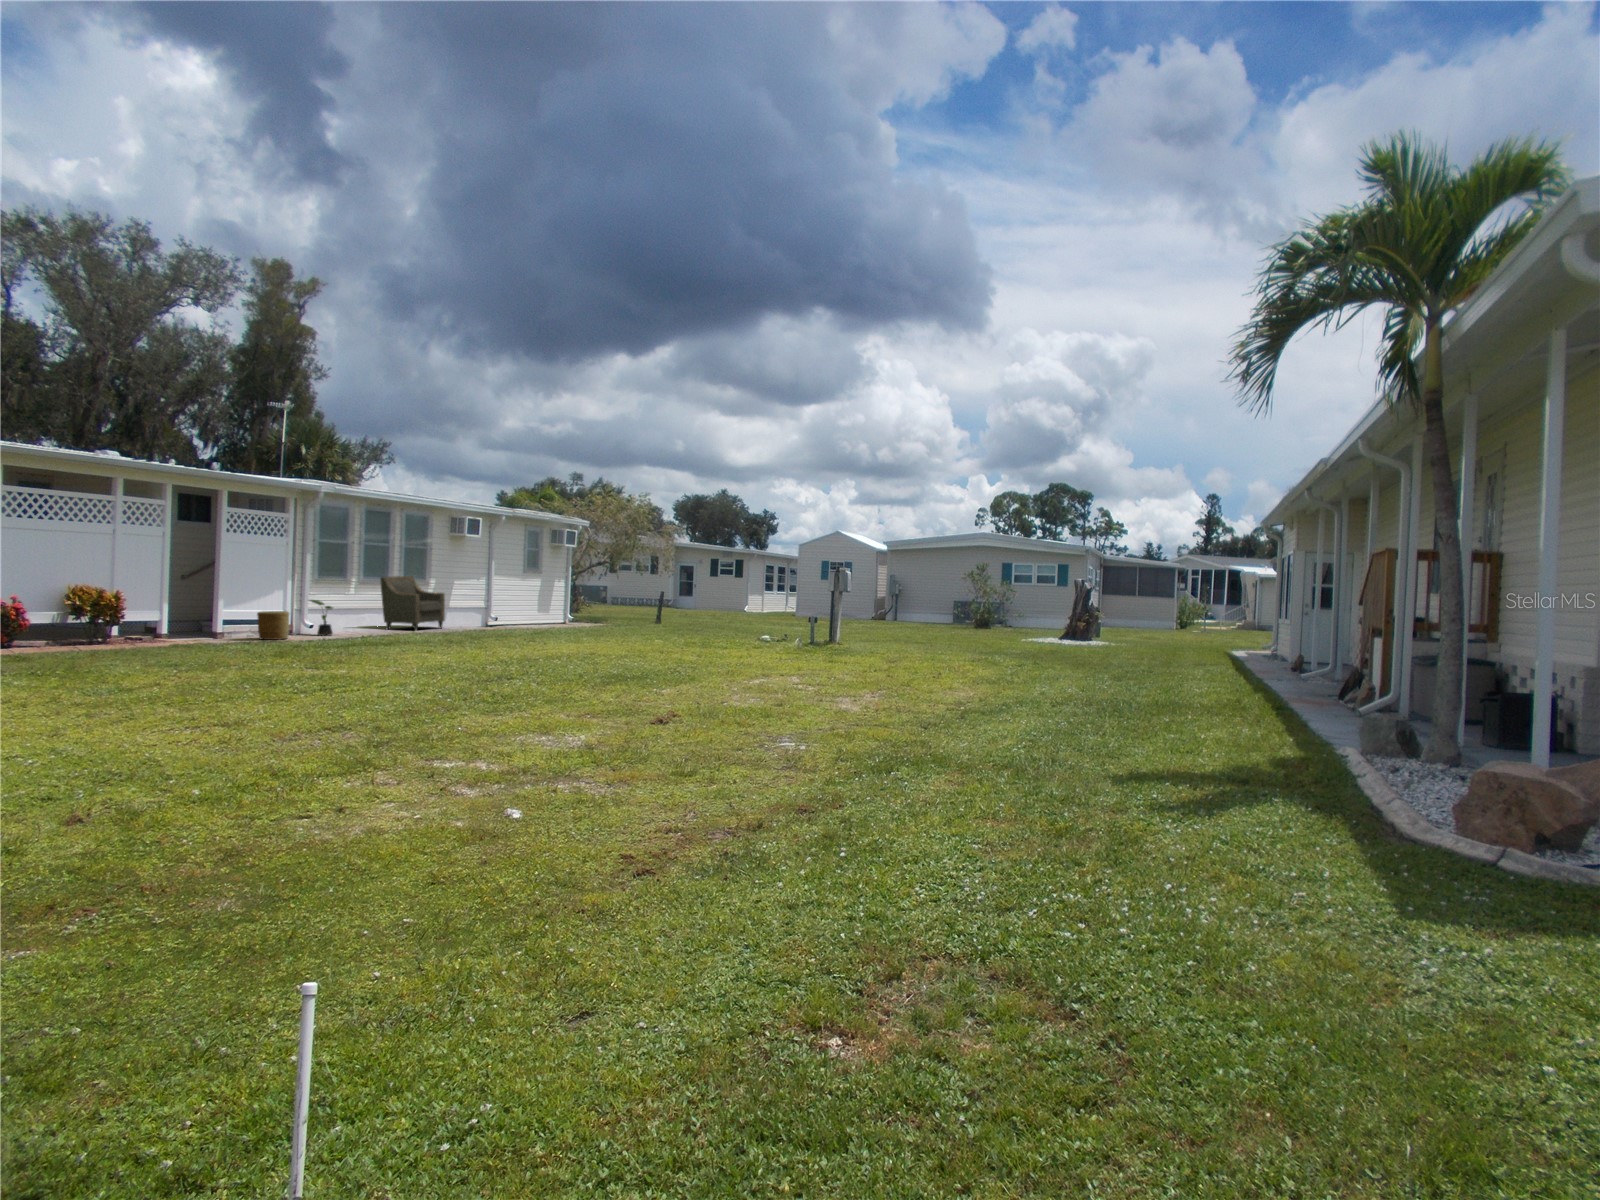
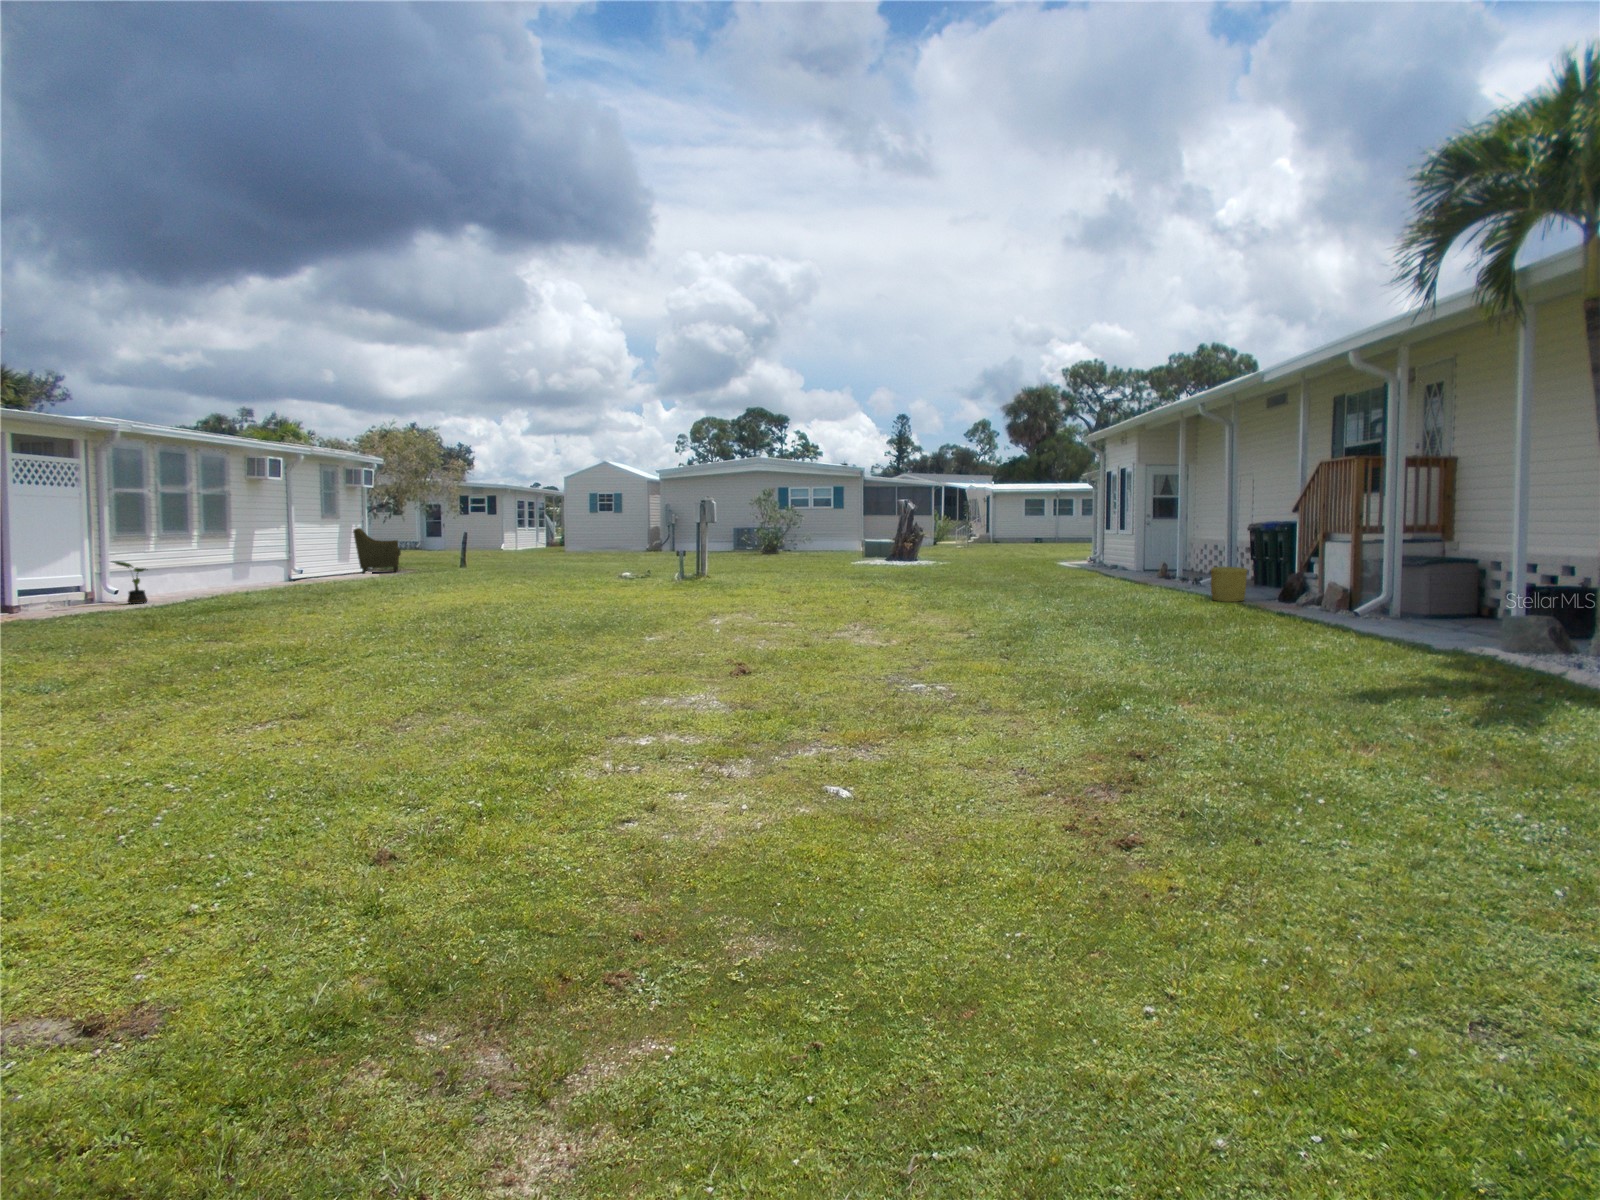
chair: present [380,576,445,631] -> present [353,528,401,574]
woven basket: present [257,611,289,640] -> present [1211,567,1247,602]

